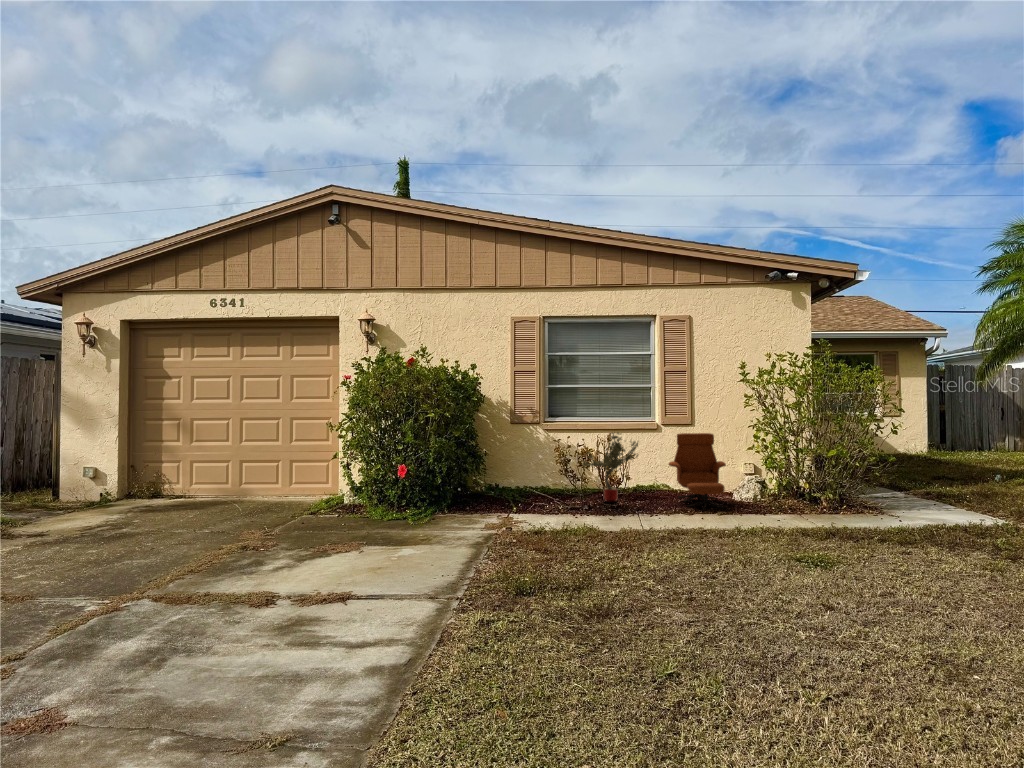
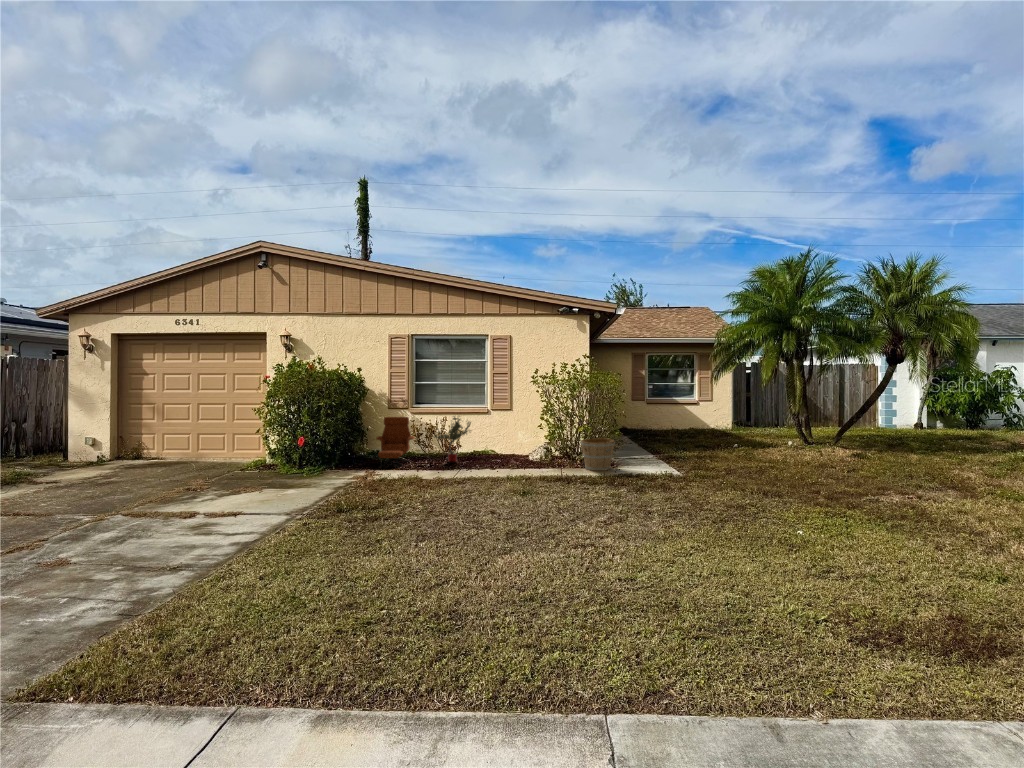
lounge chair: present [669,433,726,510] -> present [376,417,415,468]
wooden bucket: none [818,464,875,515] -> present [581,438,615,471]

